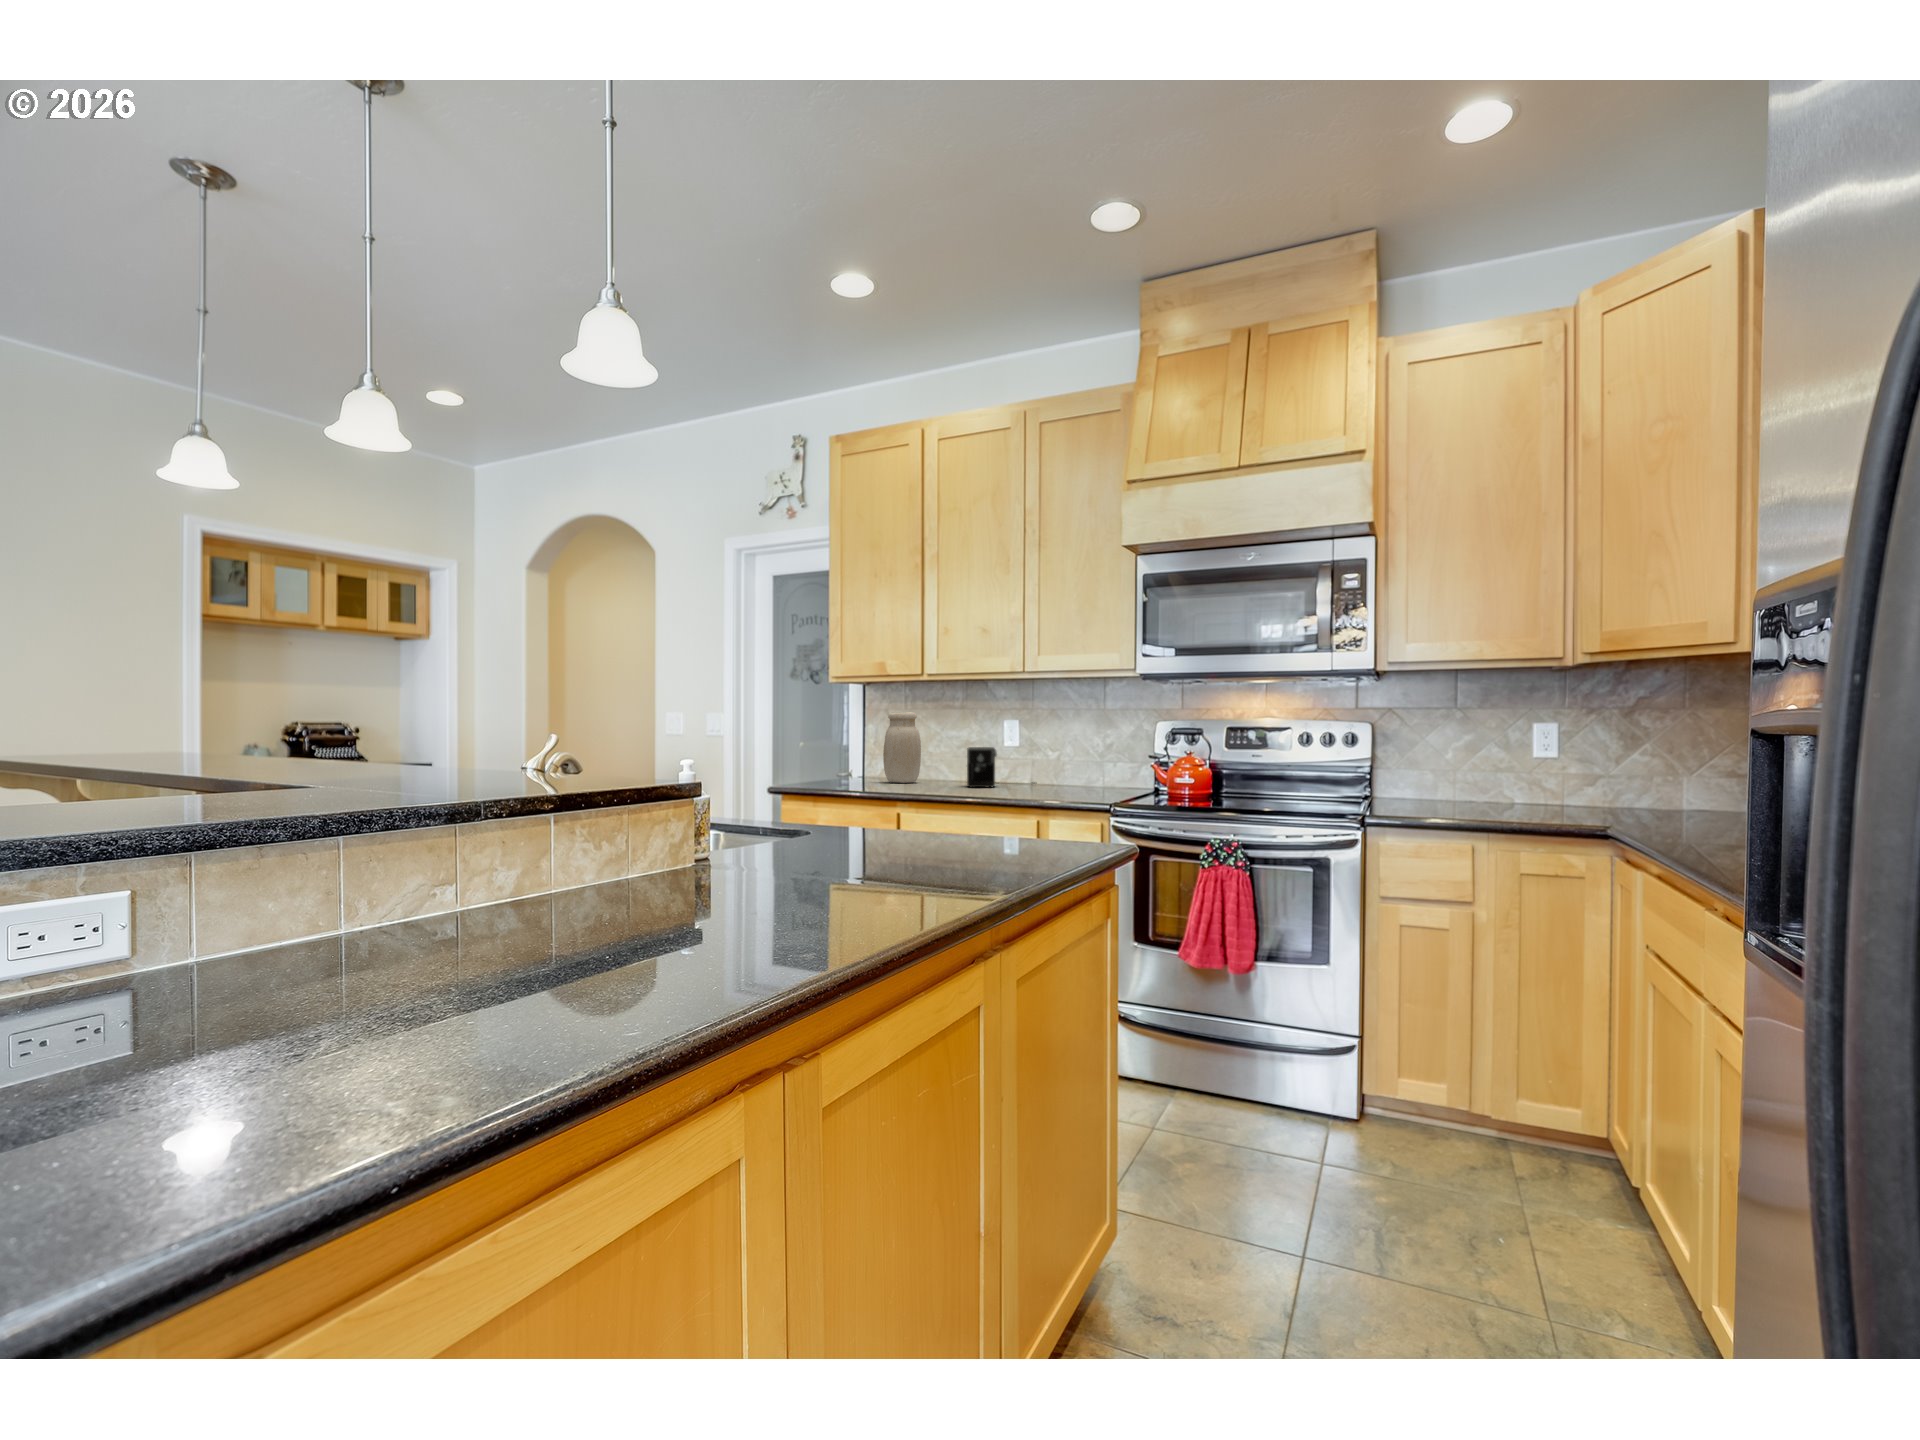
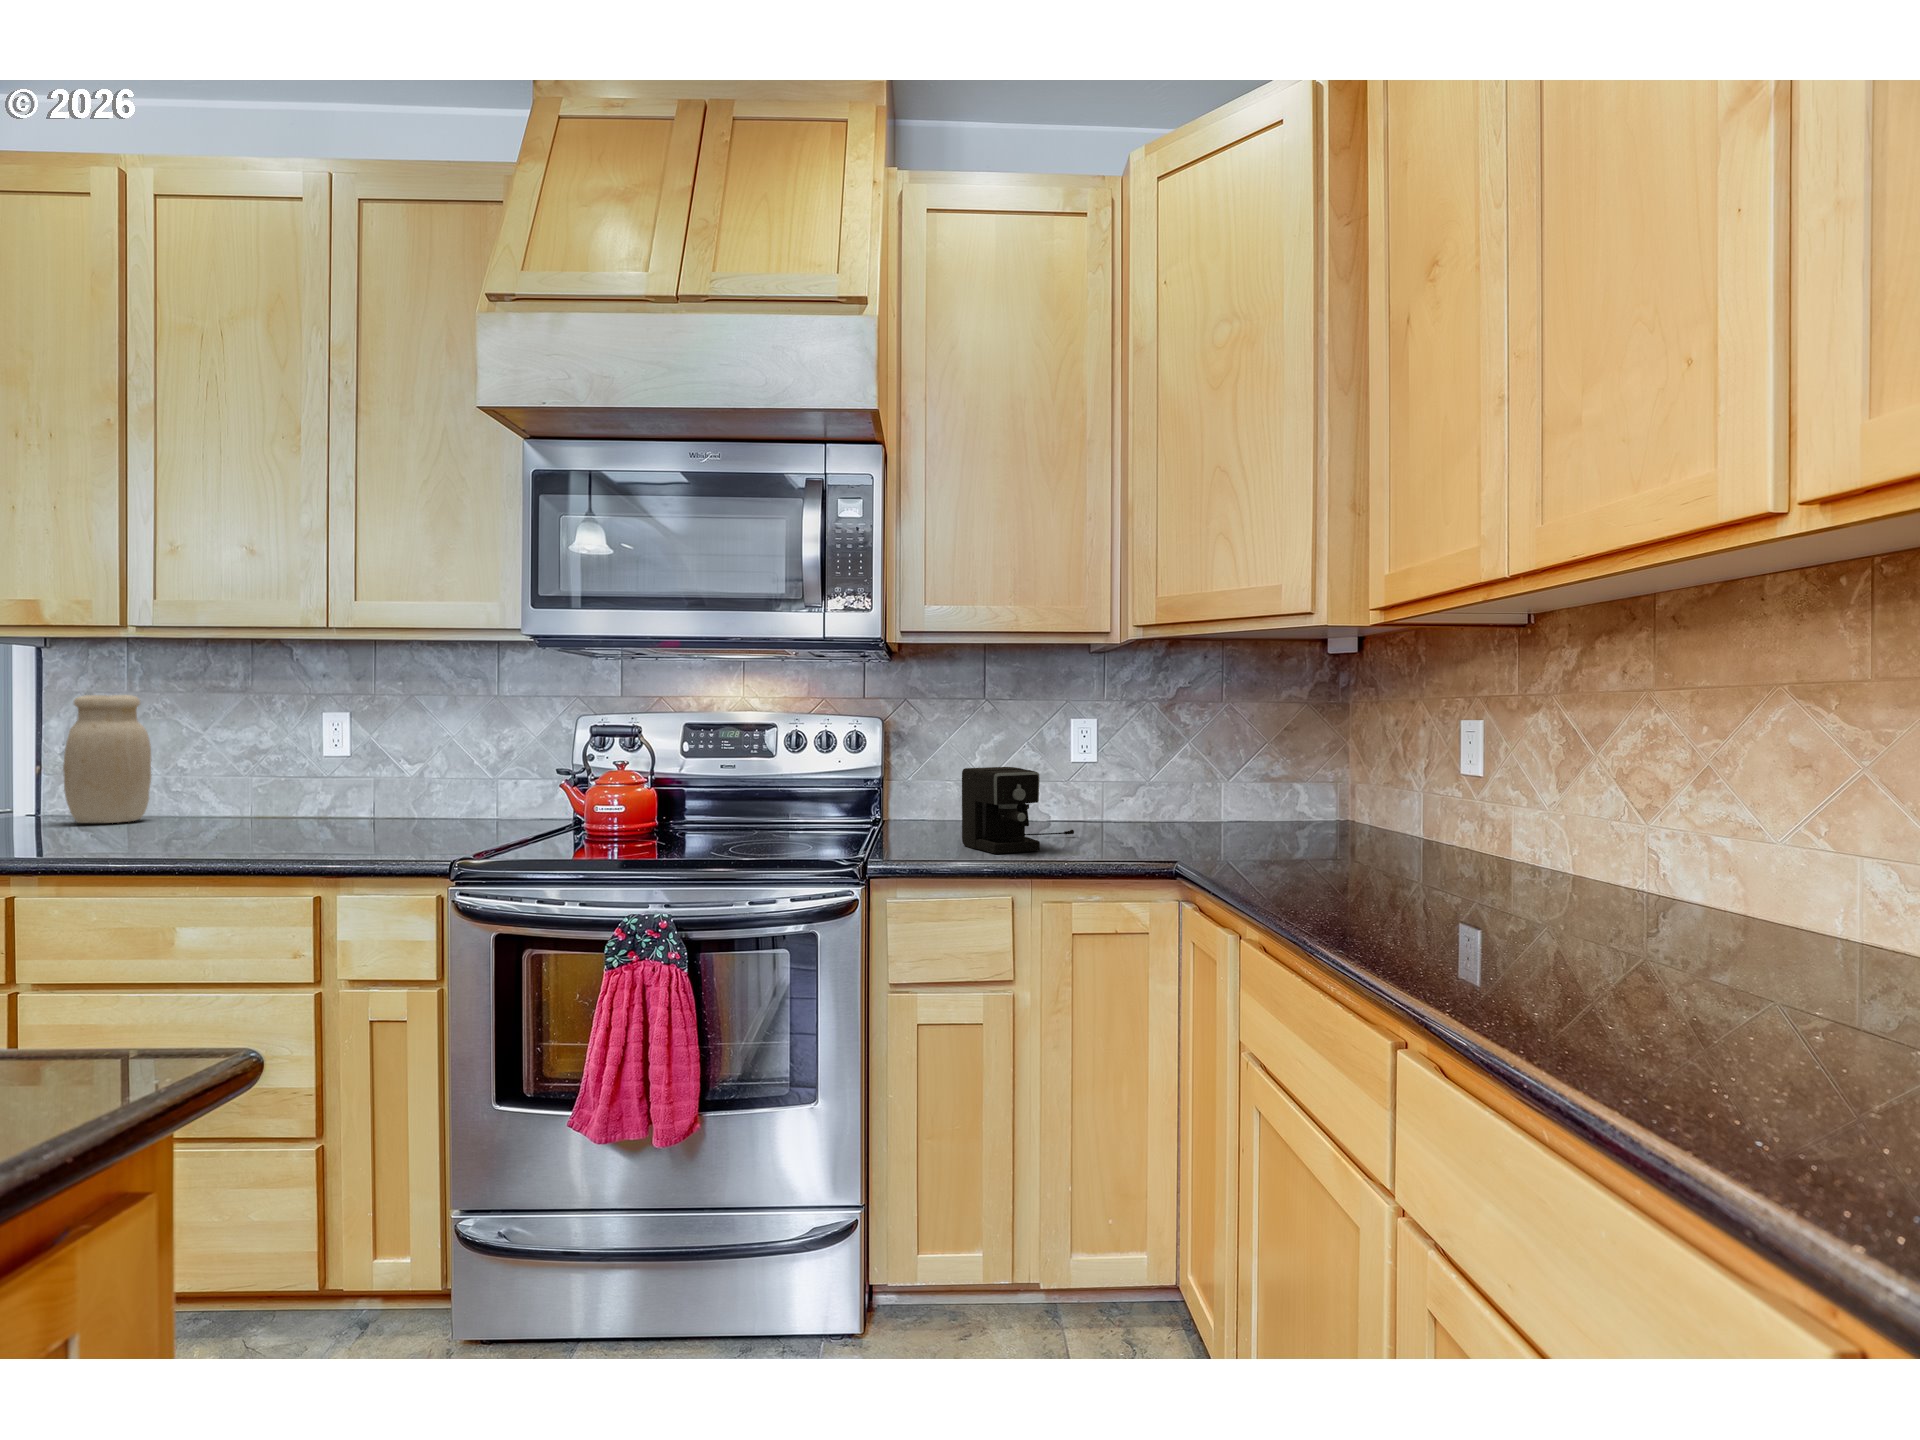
coffee maker: present [967,747,1035,787] -> present [962,767,1074,854]

